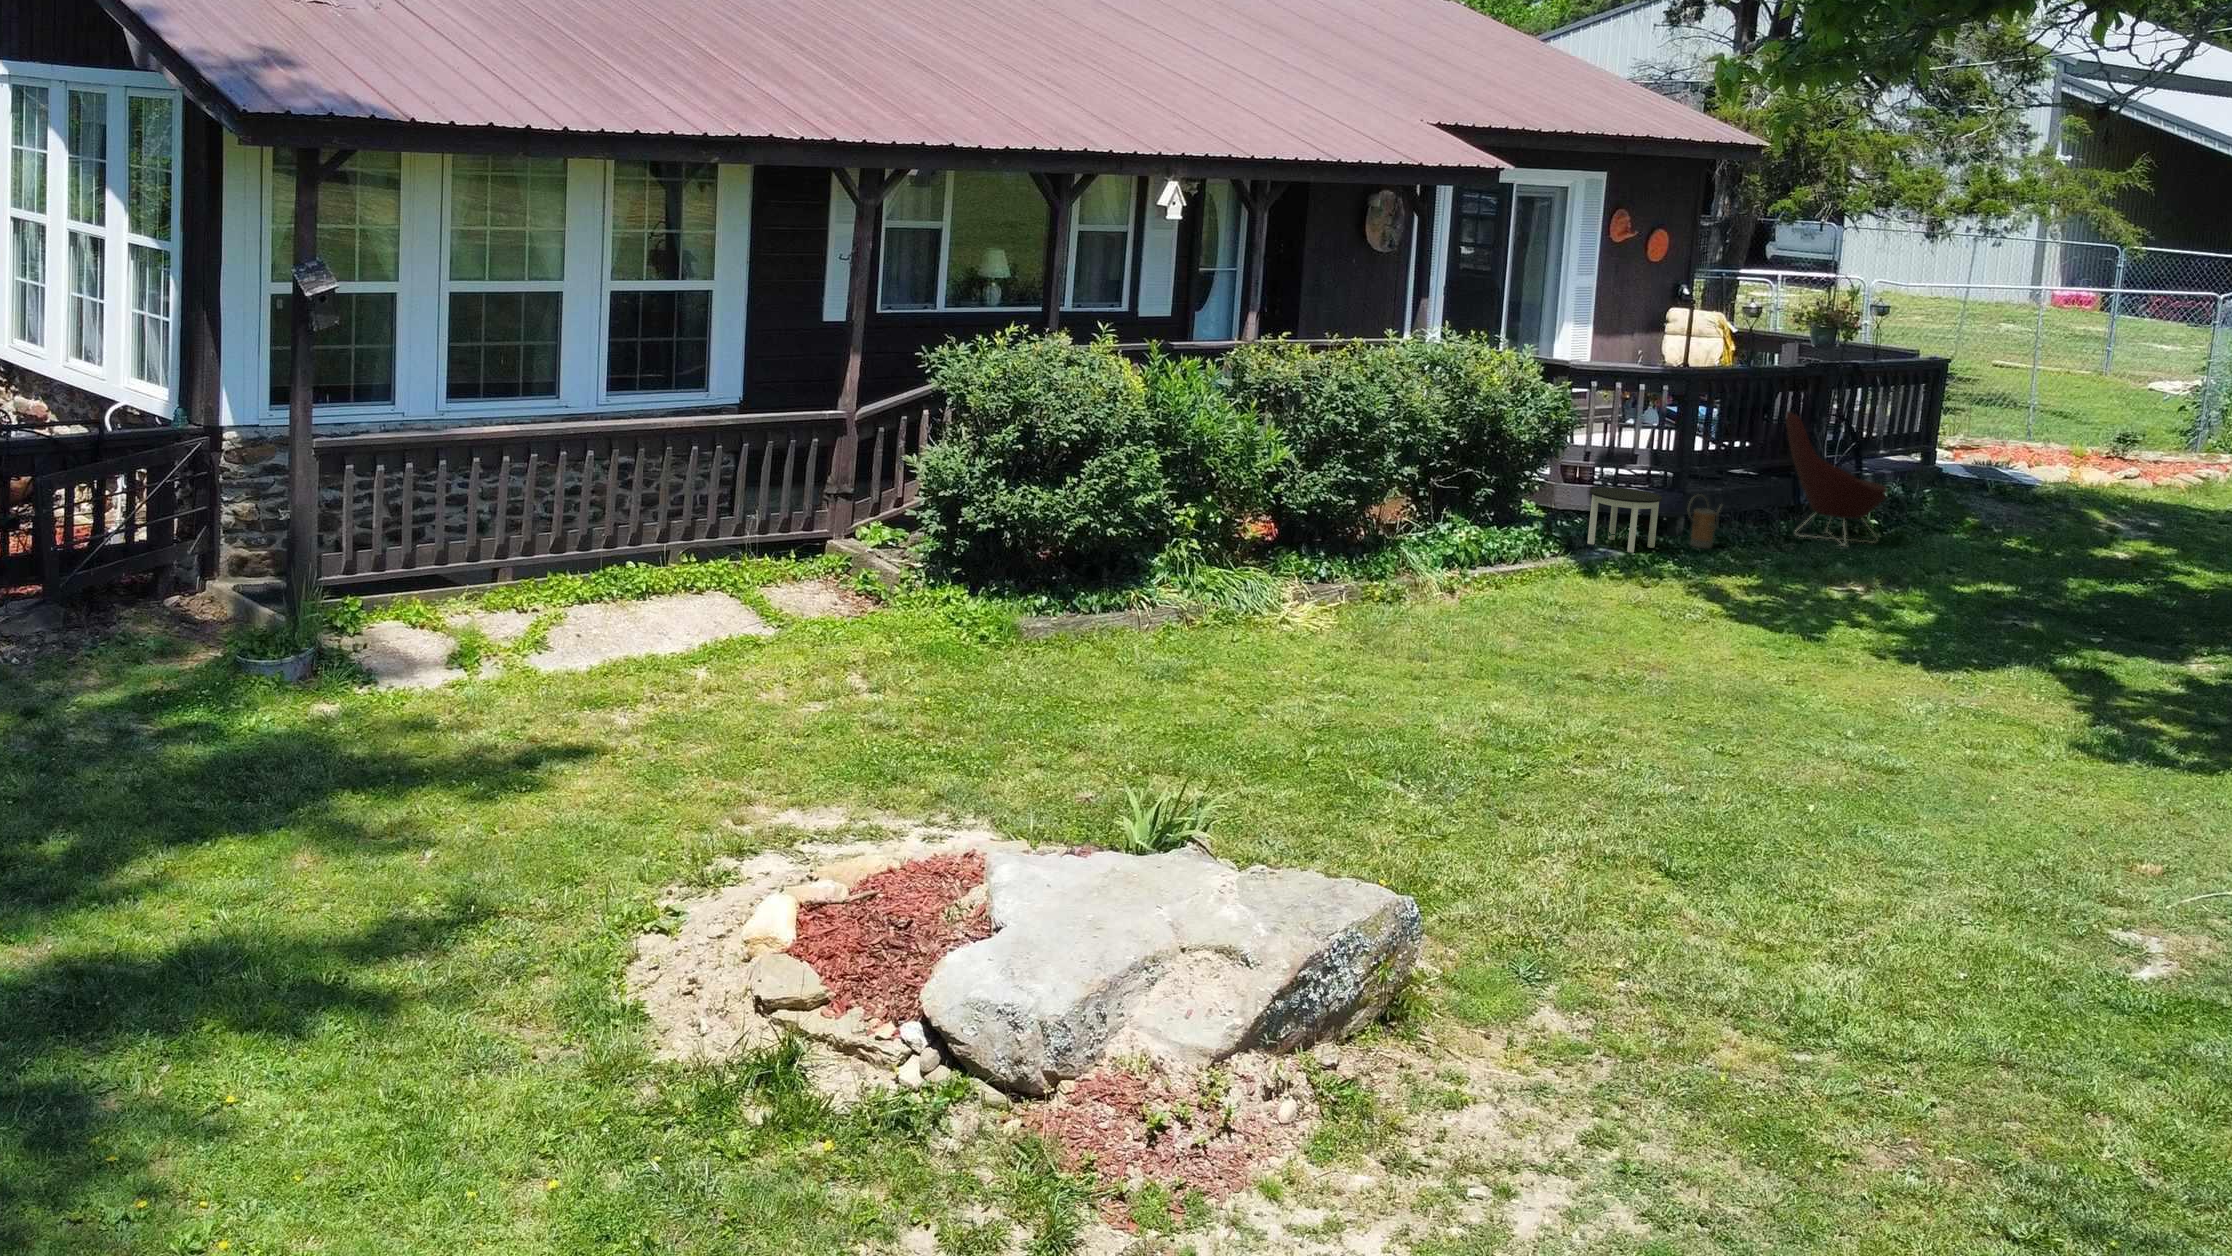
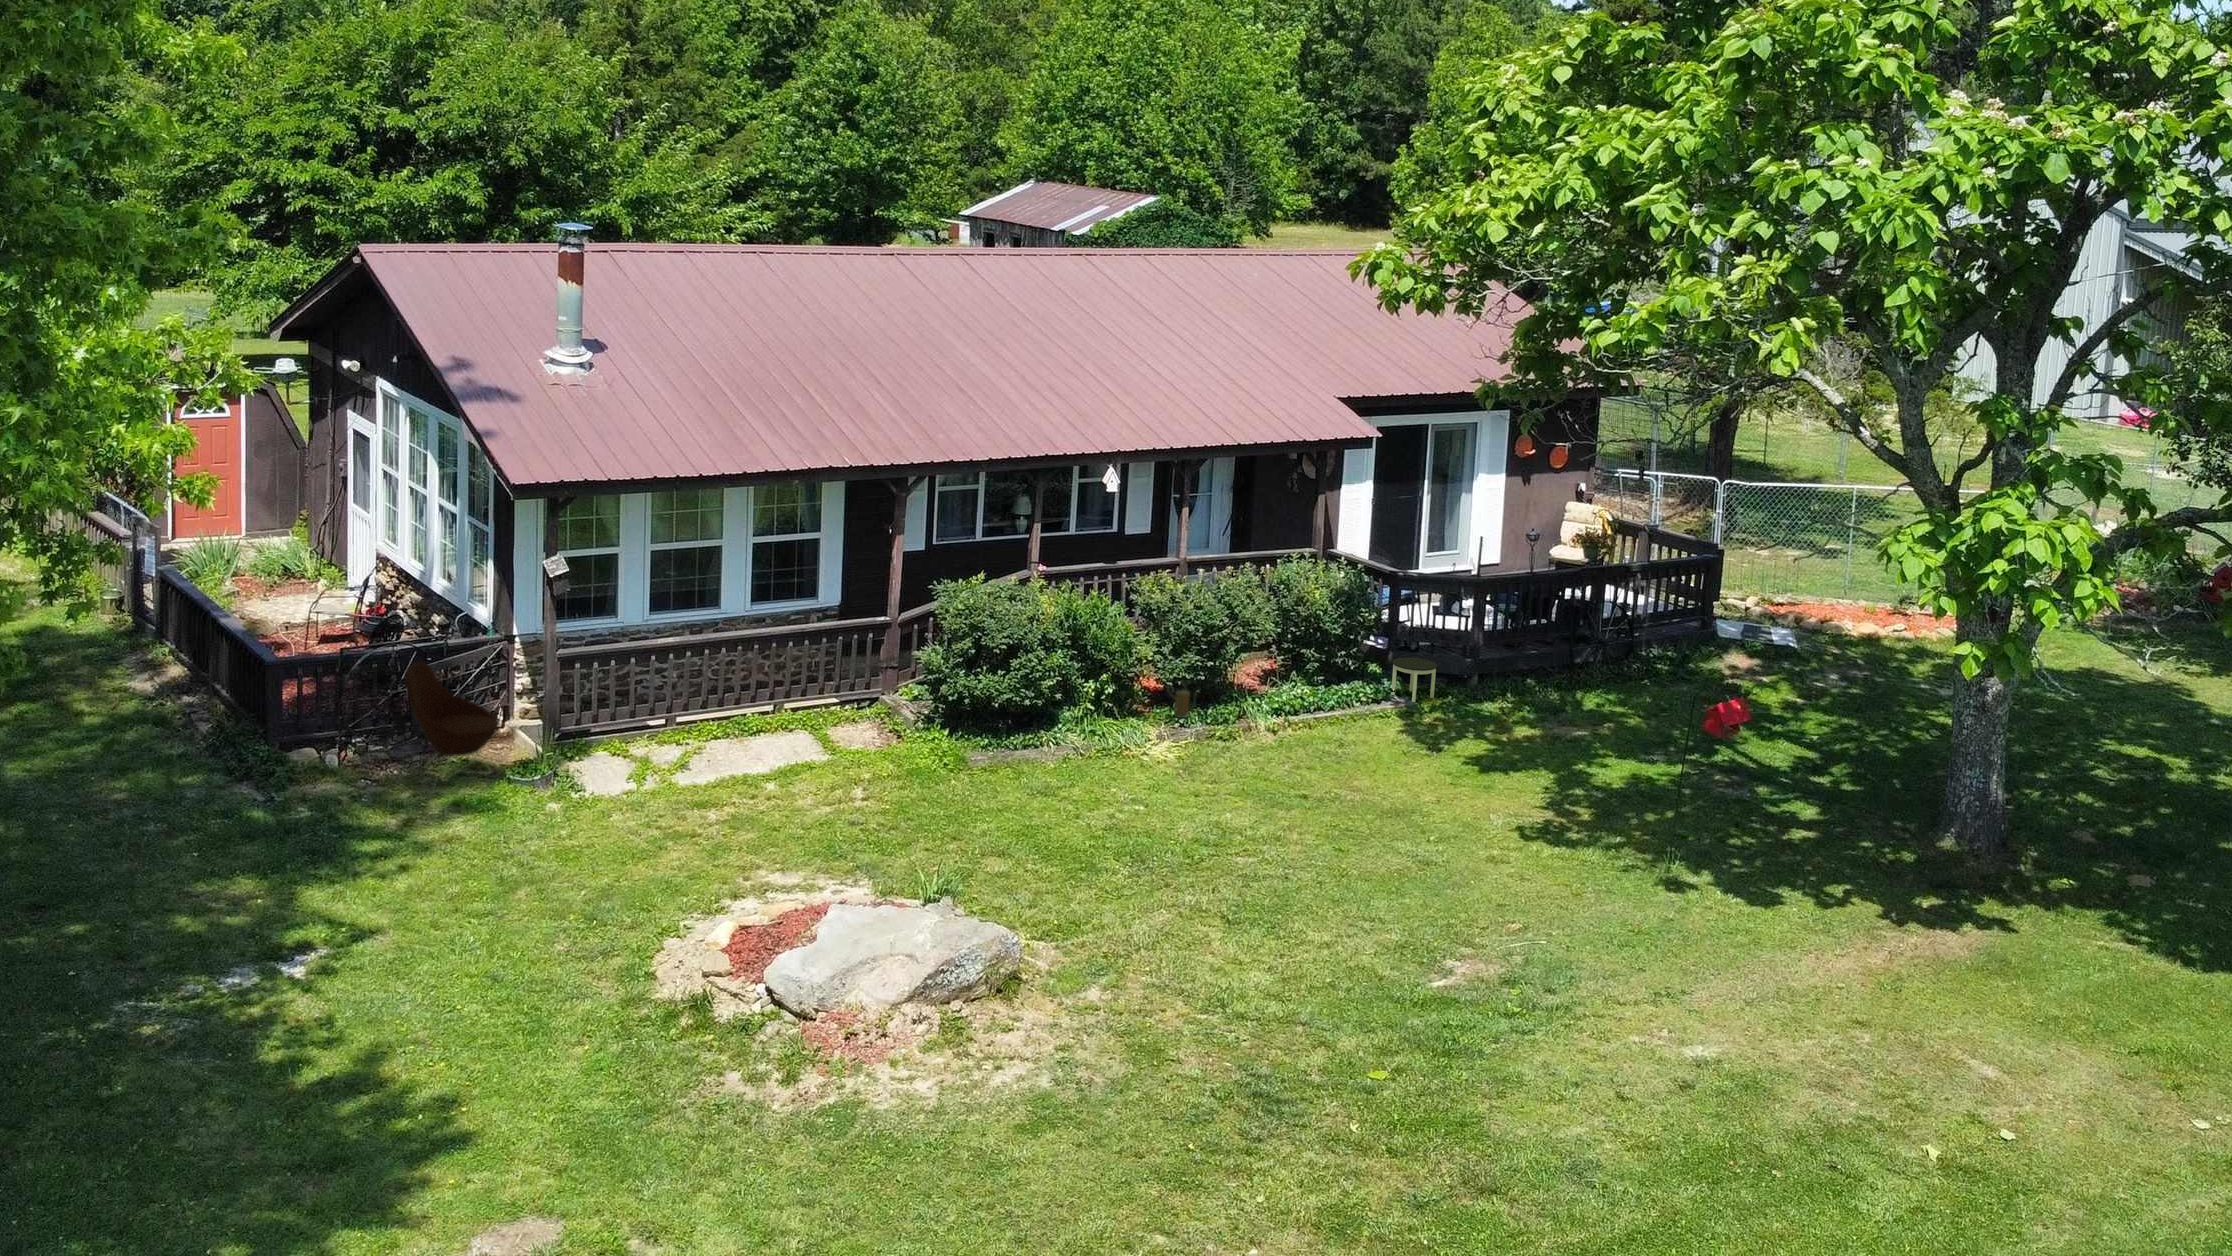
chair: present [1786,411,1888,545] -> present [405,662,498,780]
watering can: present [1687,495,1722,548] -> present [1170,689,1194,718]

